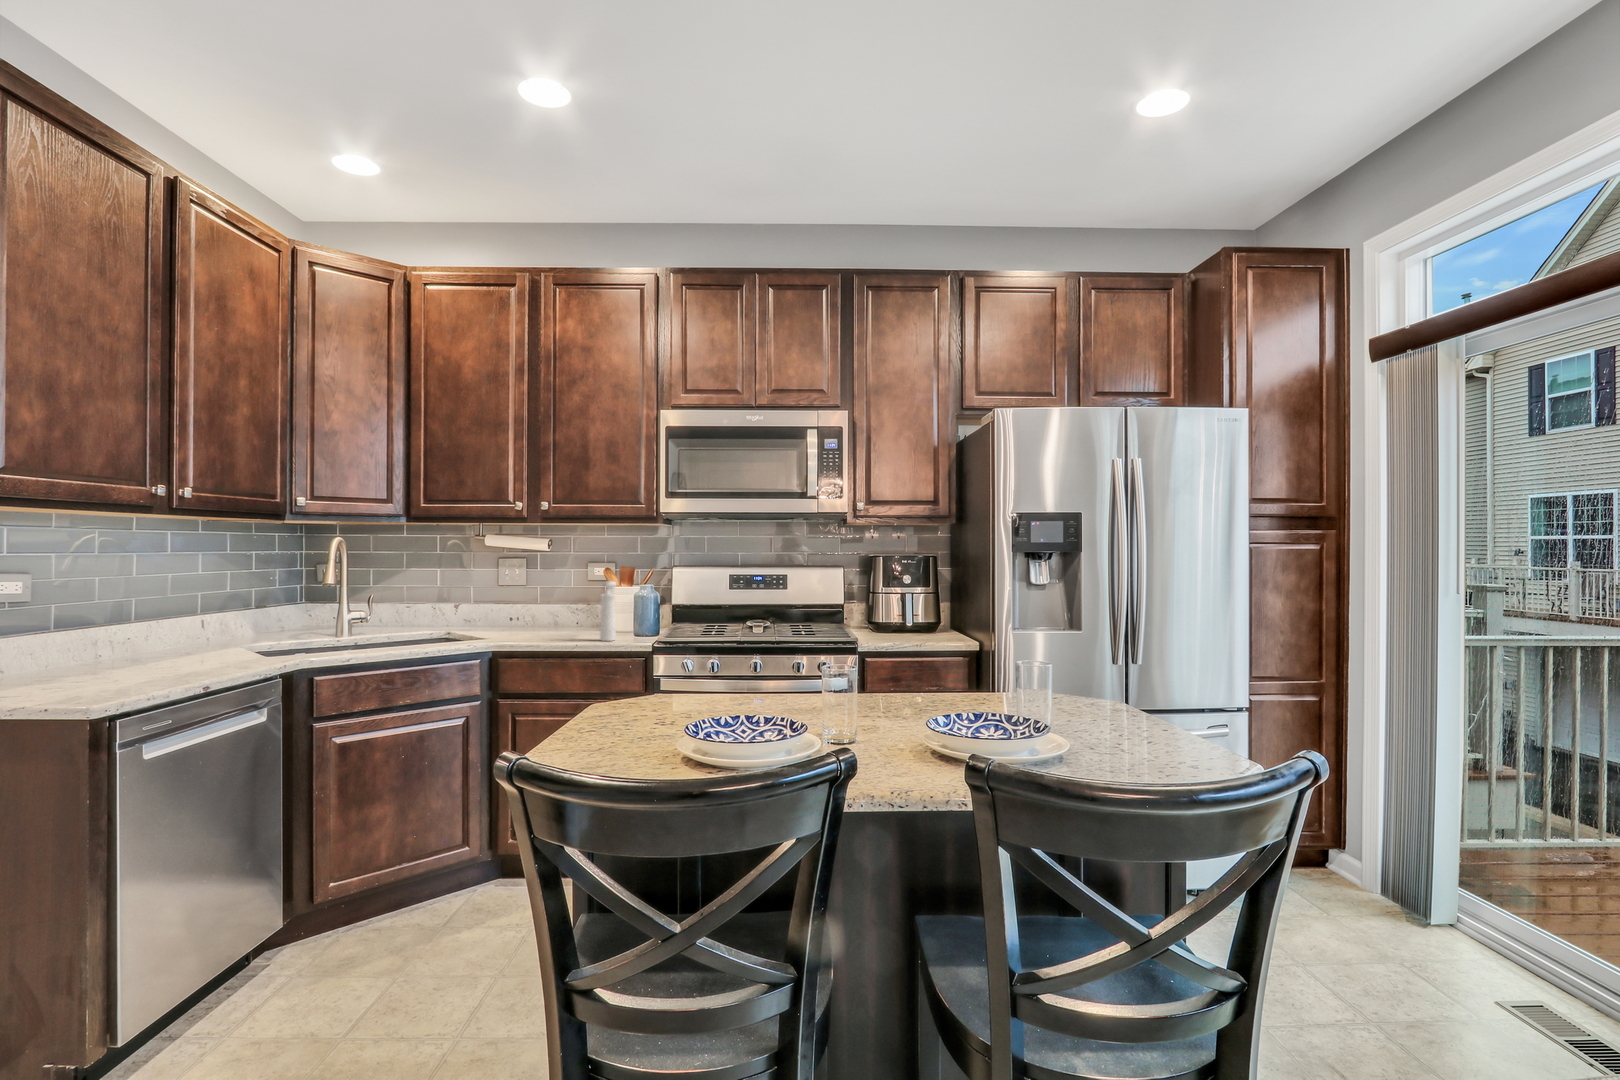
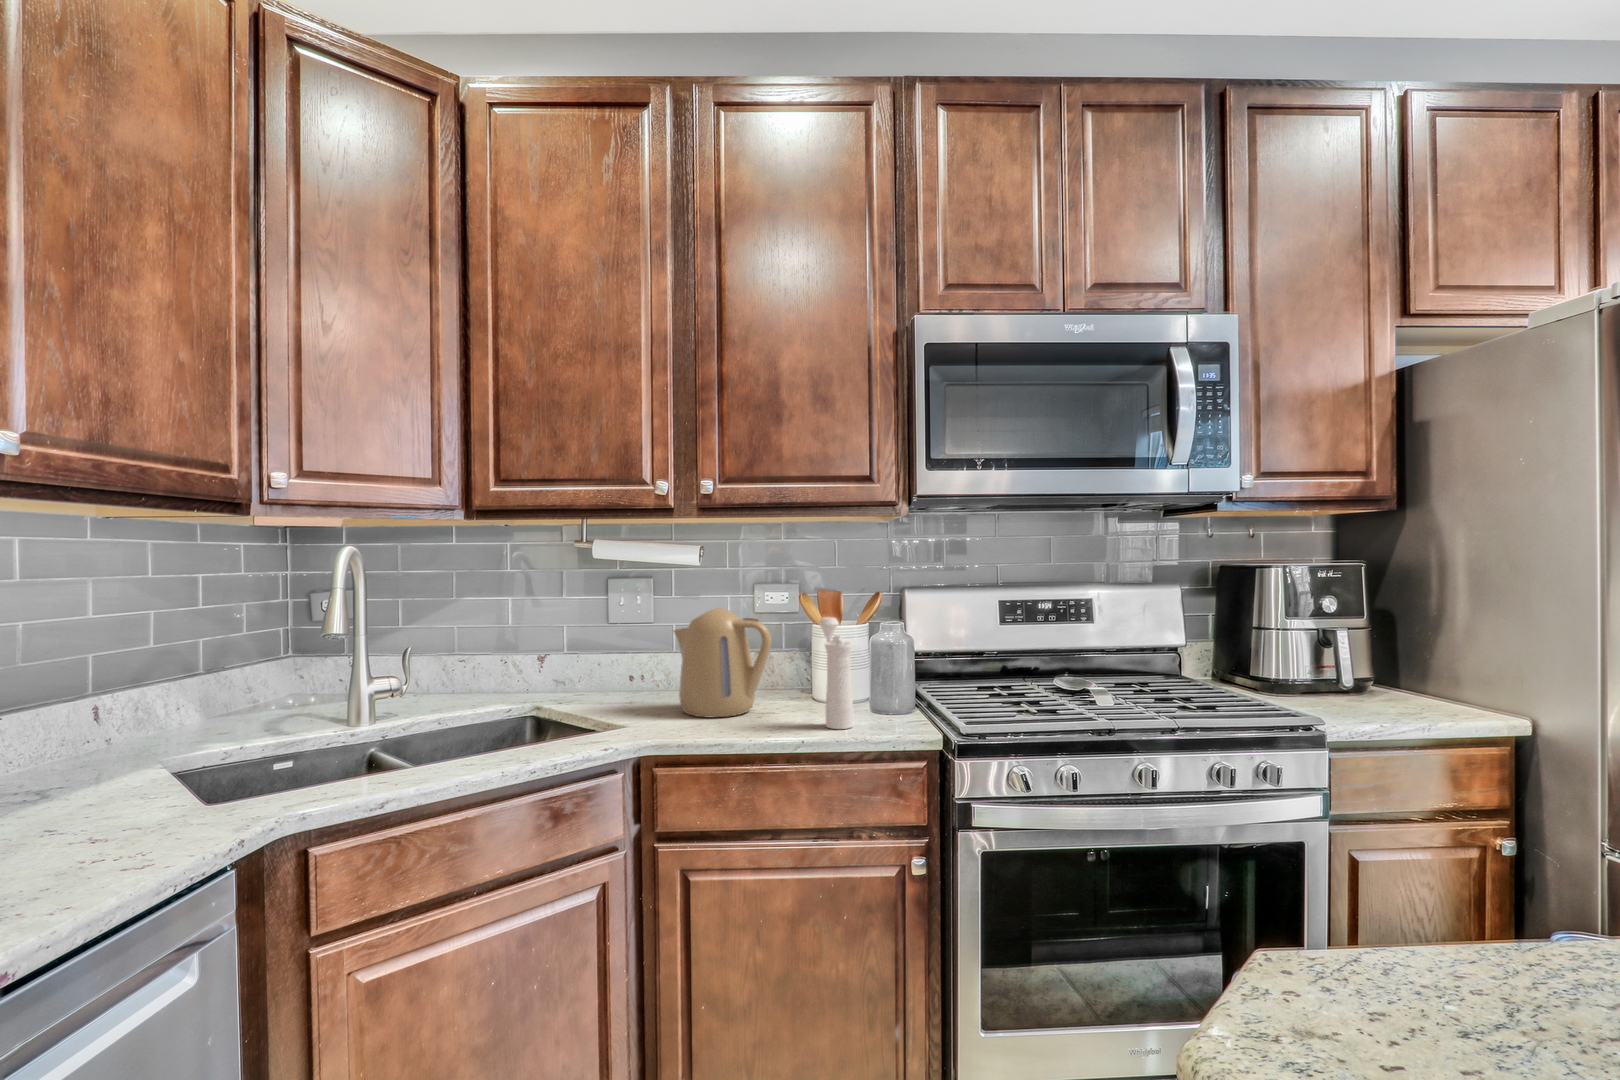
kettle: none [525,575,579,636] -> present [674,608,771,718]

